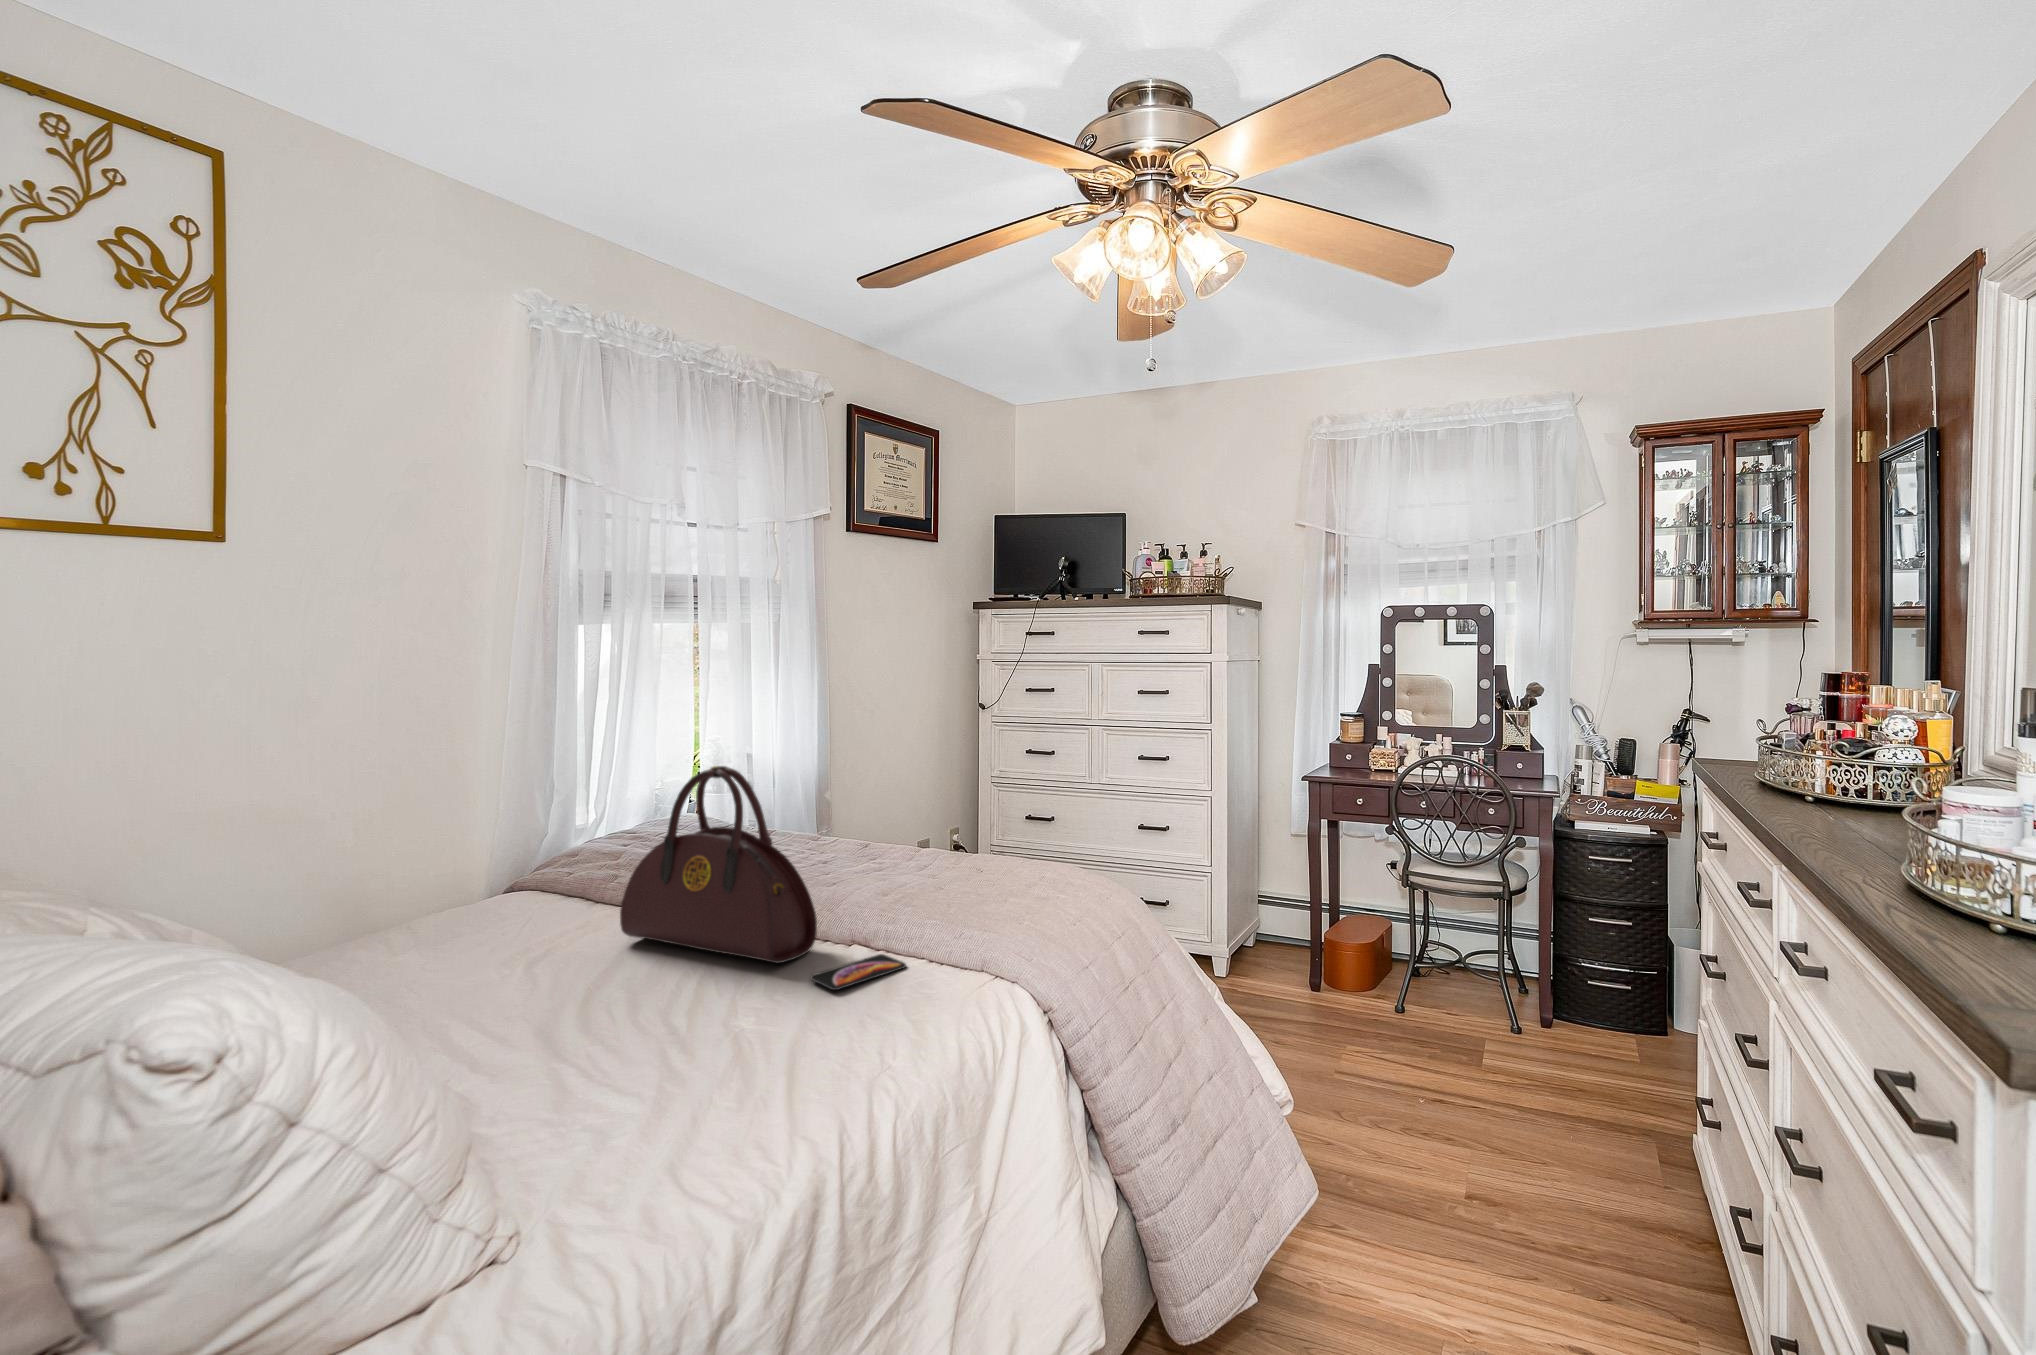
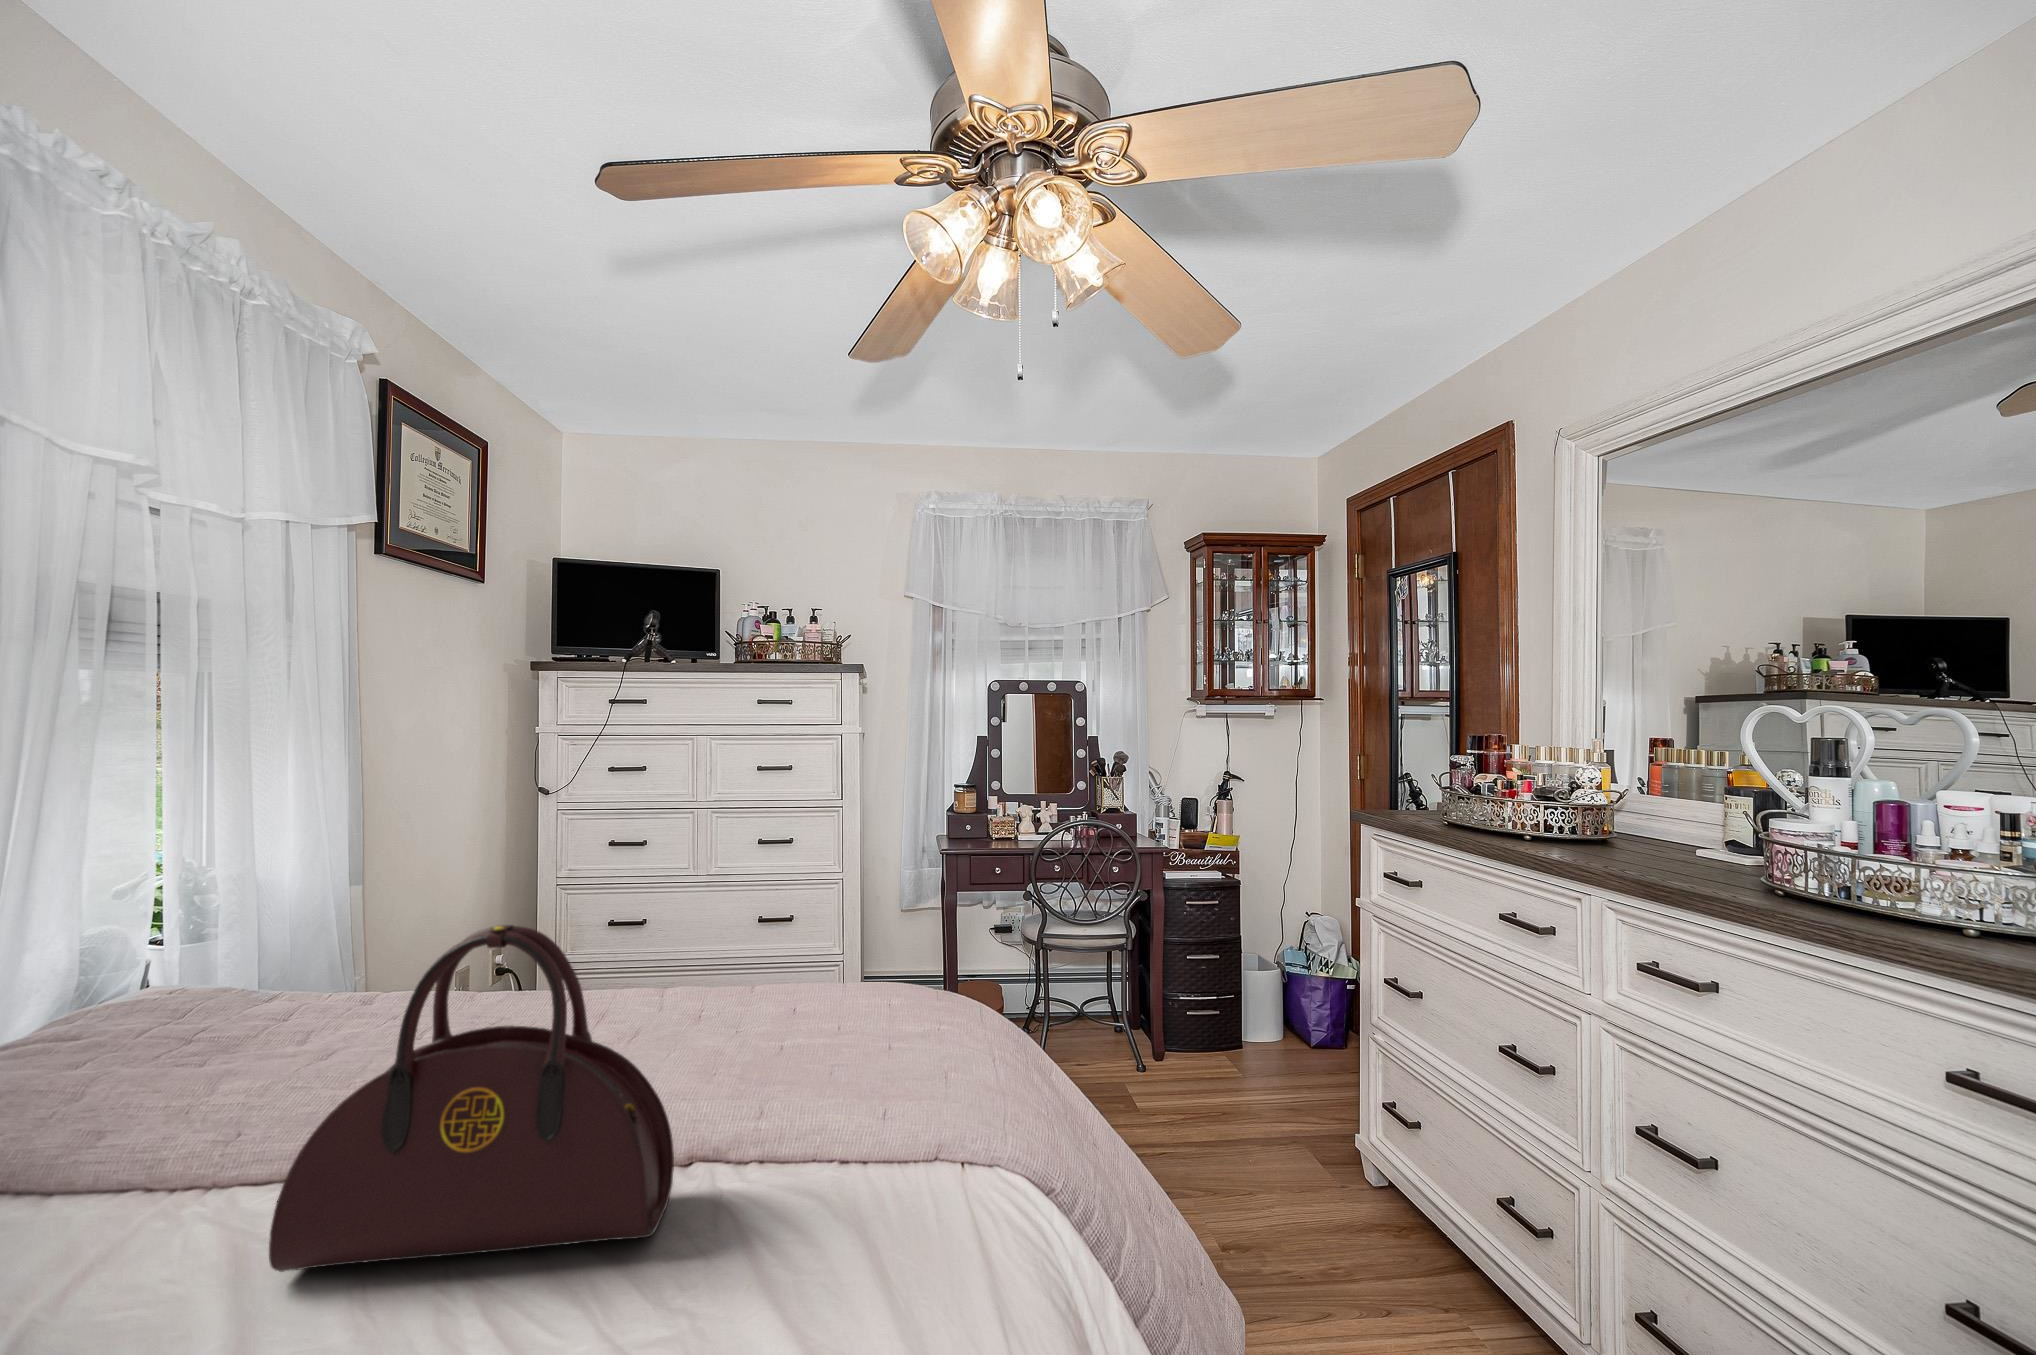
smartphone: present [810,954,906,990] -> none [727,1173,840,1254]

